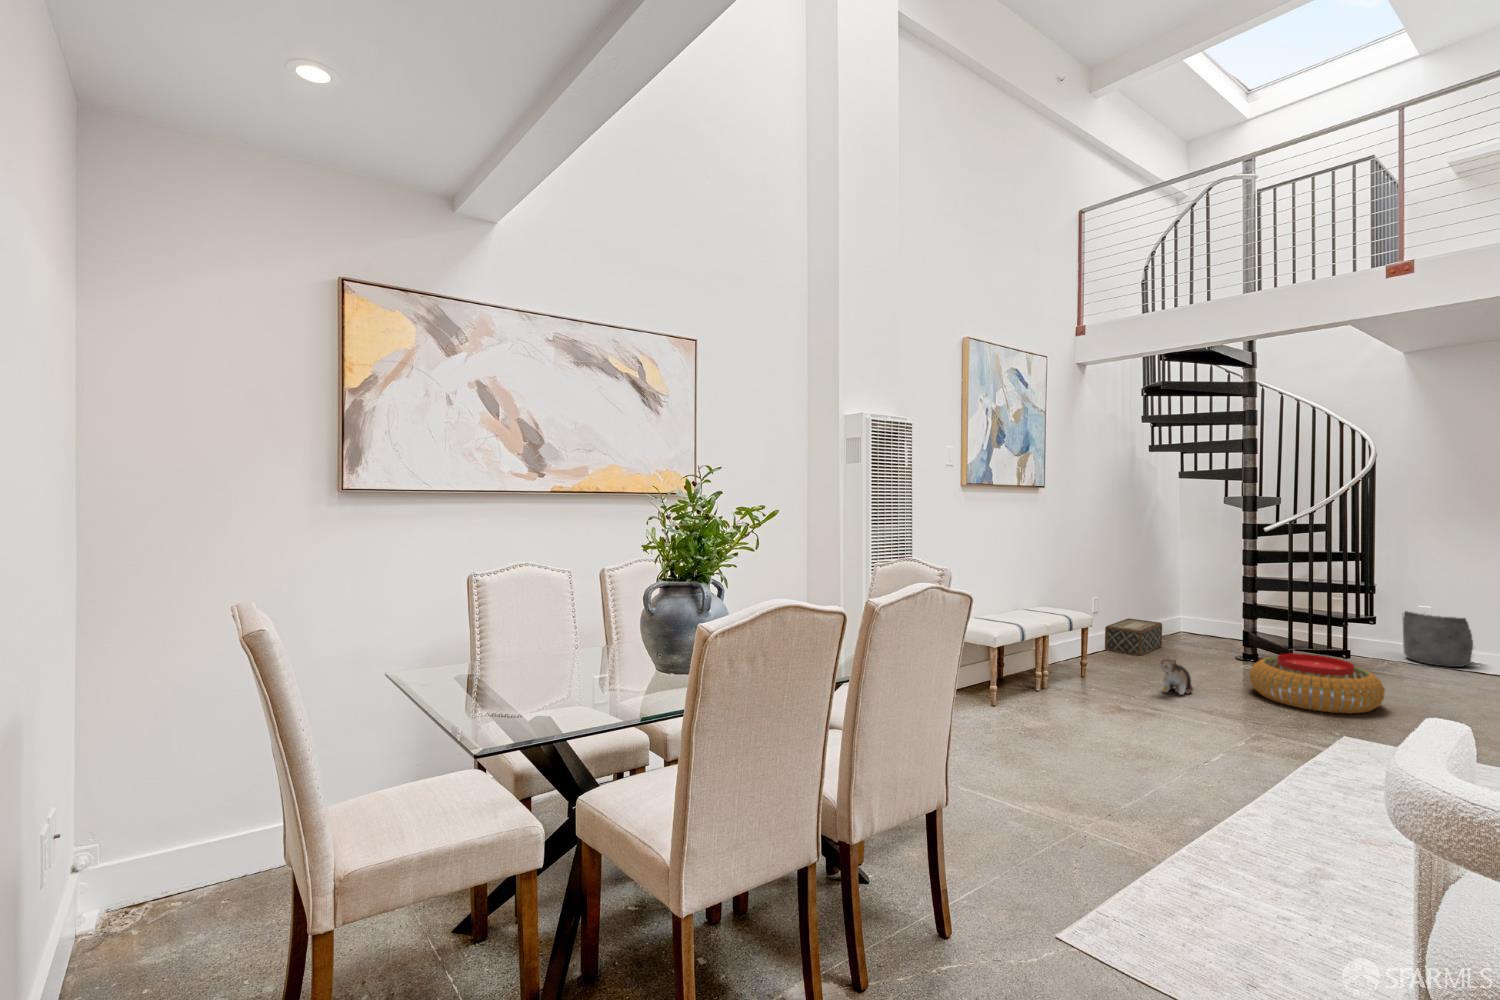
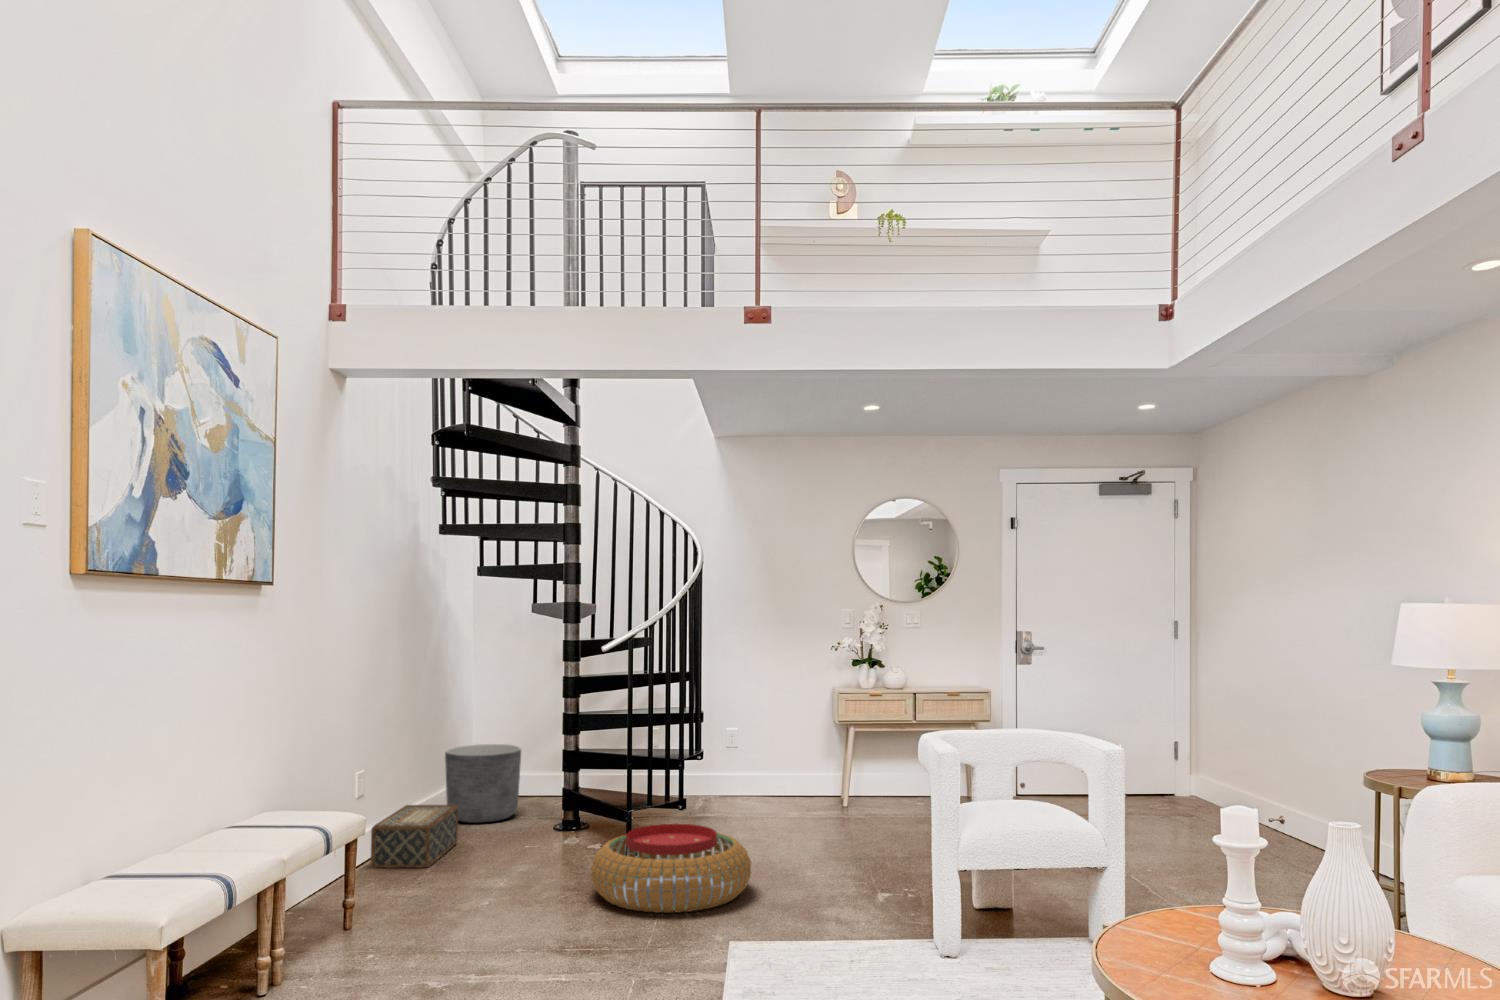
planter: present [1402,611,1473,667] -> present [445,744,521,823]
plush toy: present [1161,657,1193,695] -> none [465,870,517,935]

